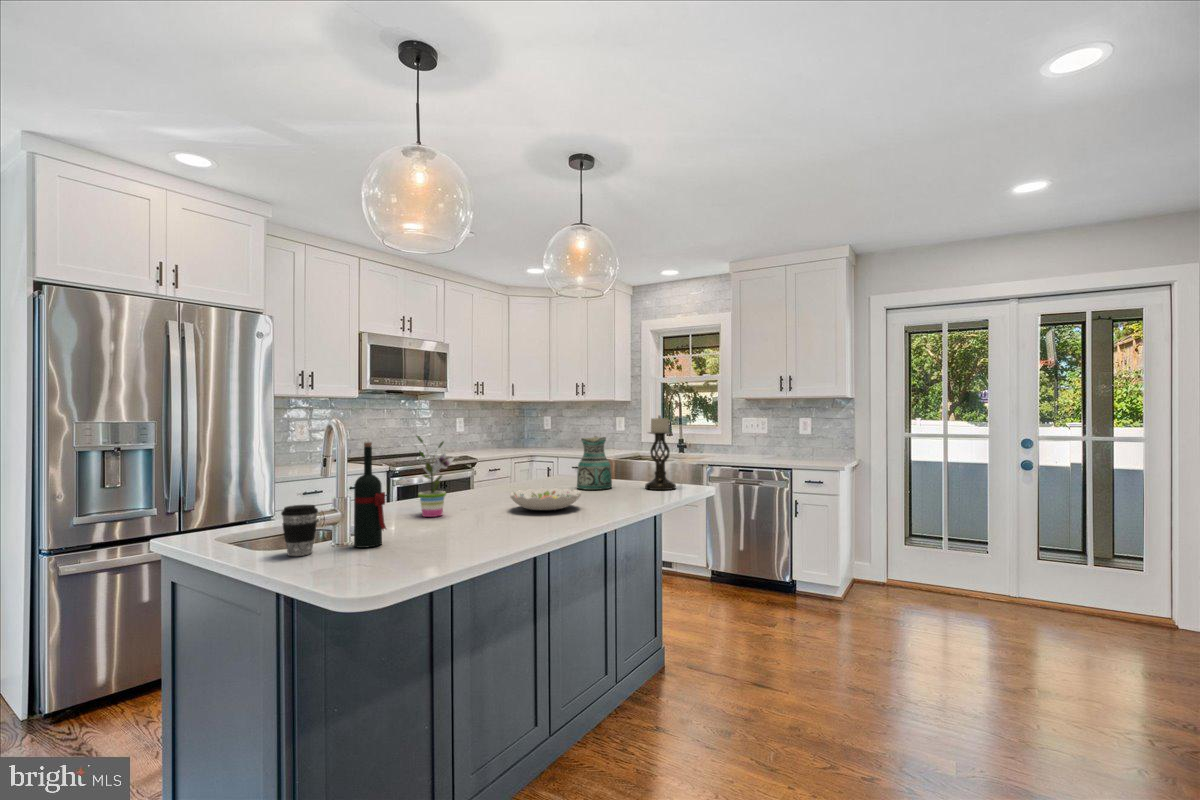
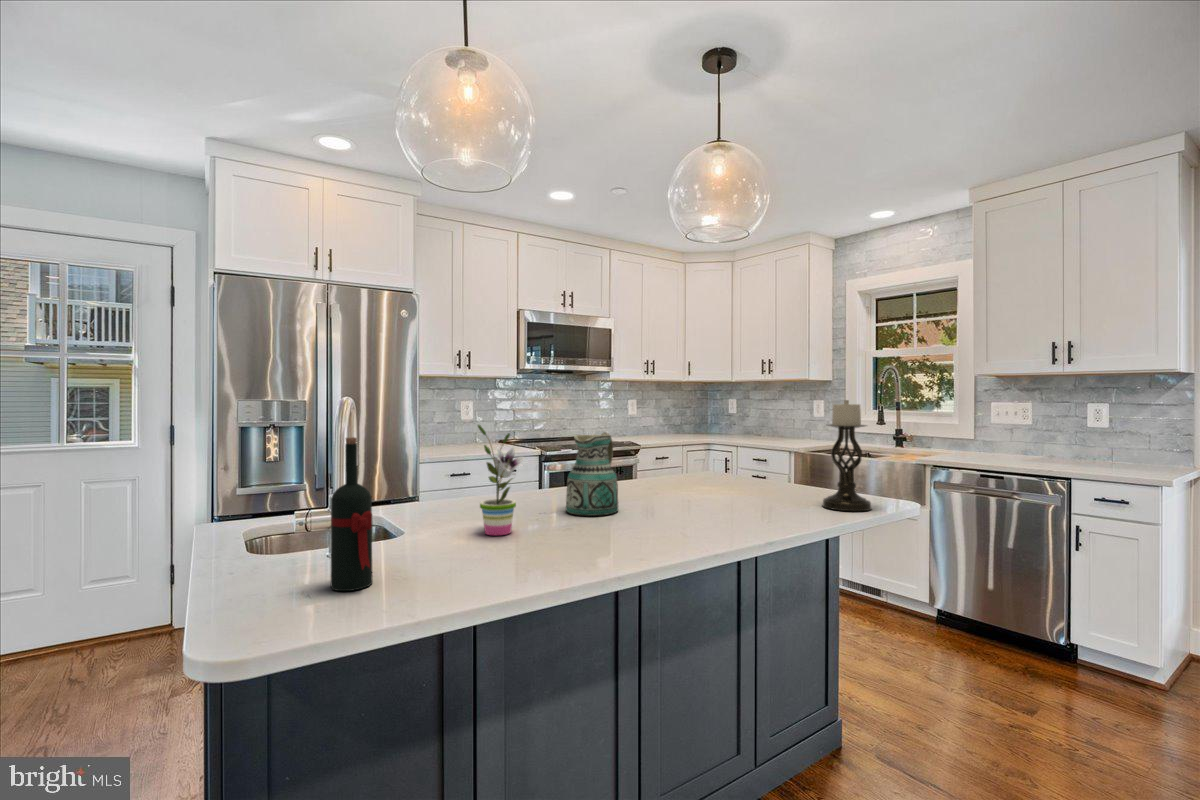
ceramic pitcher: present [577,436,612,490] -> present [566,432,618,516]
decorative bowl: present [510,488,581,510] -> none [600,501,704,539]
coffee cup: present [281,505,318,556] -> none [226,523,280,598]

